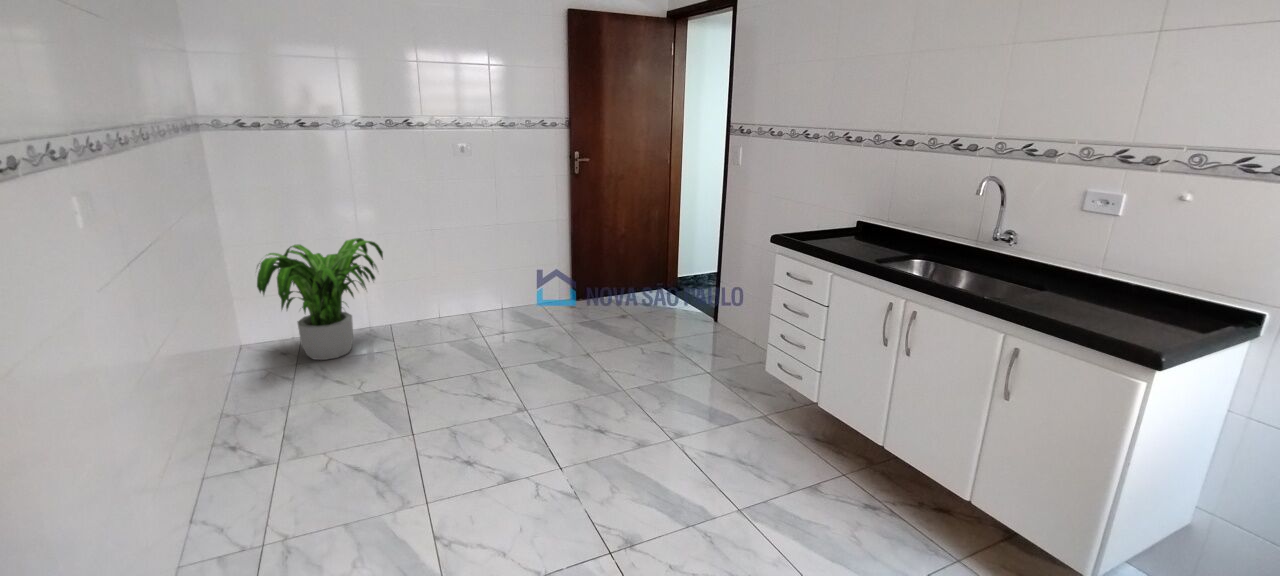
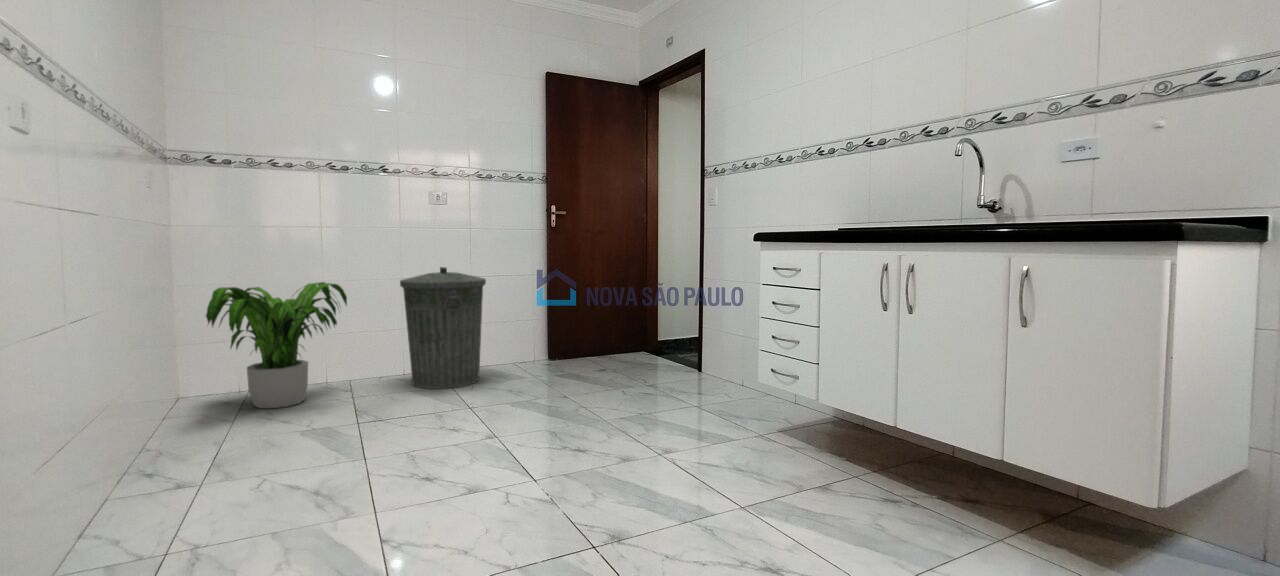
trash can: none [431,221,513,337] -> present [400,267,486,389]

